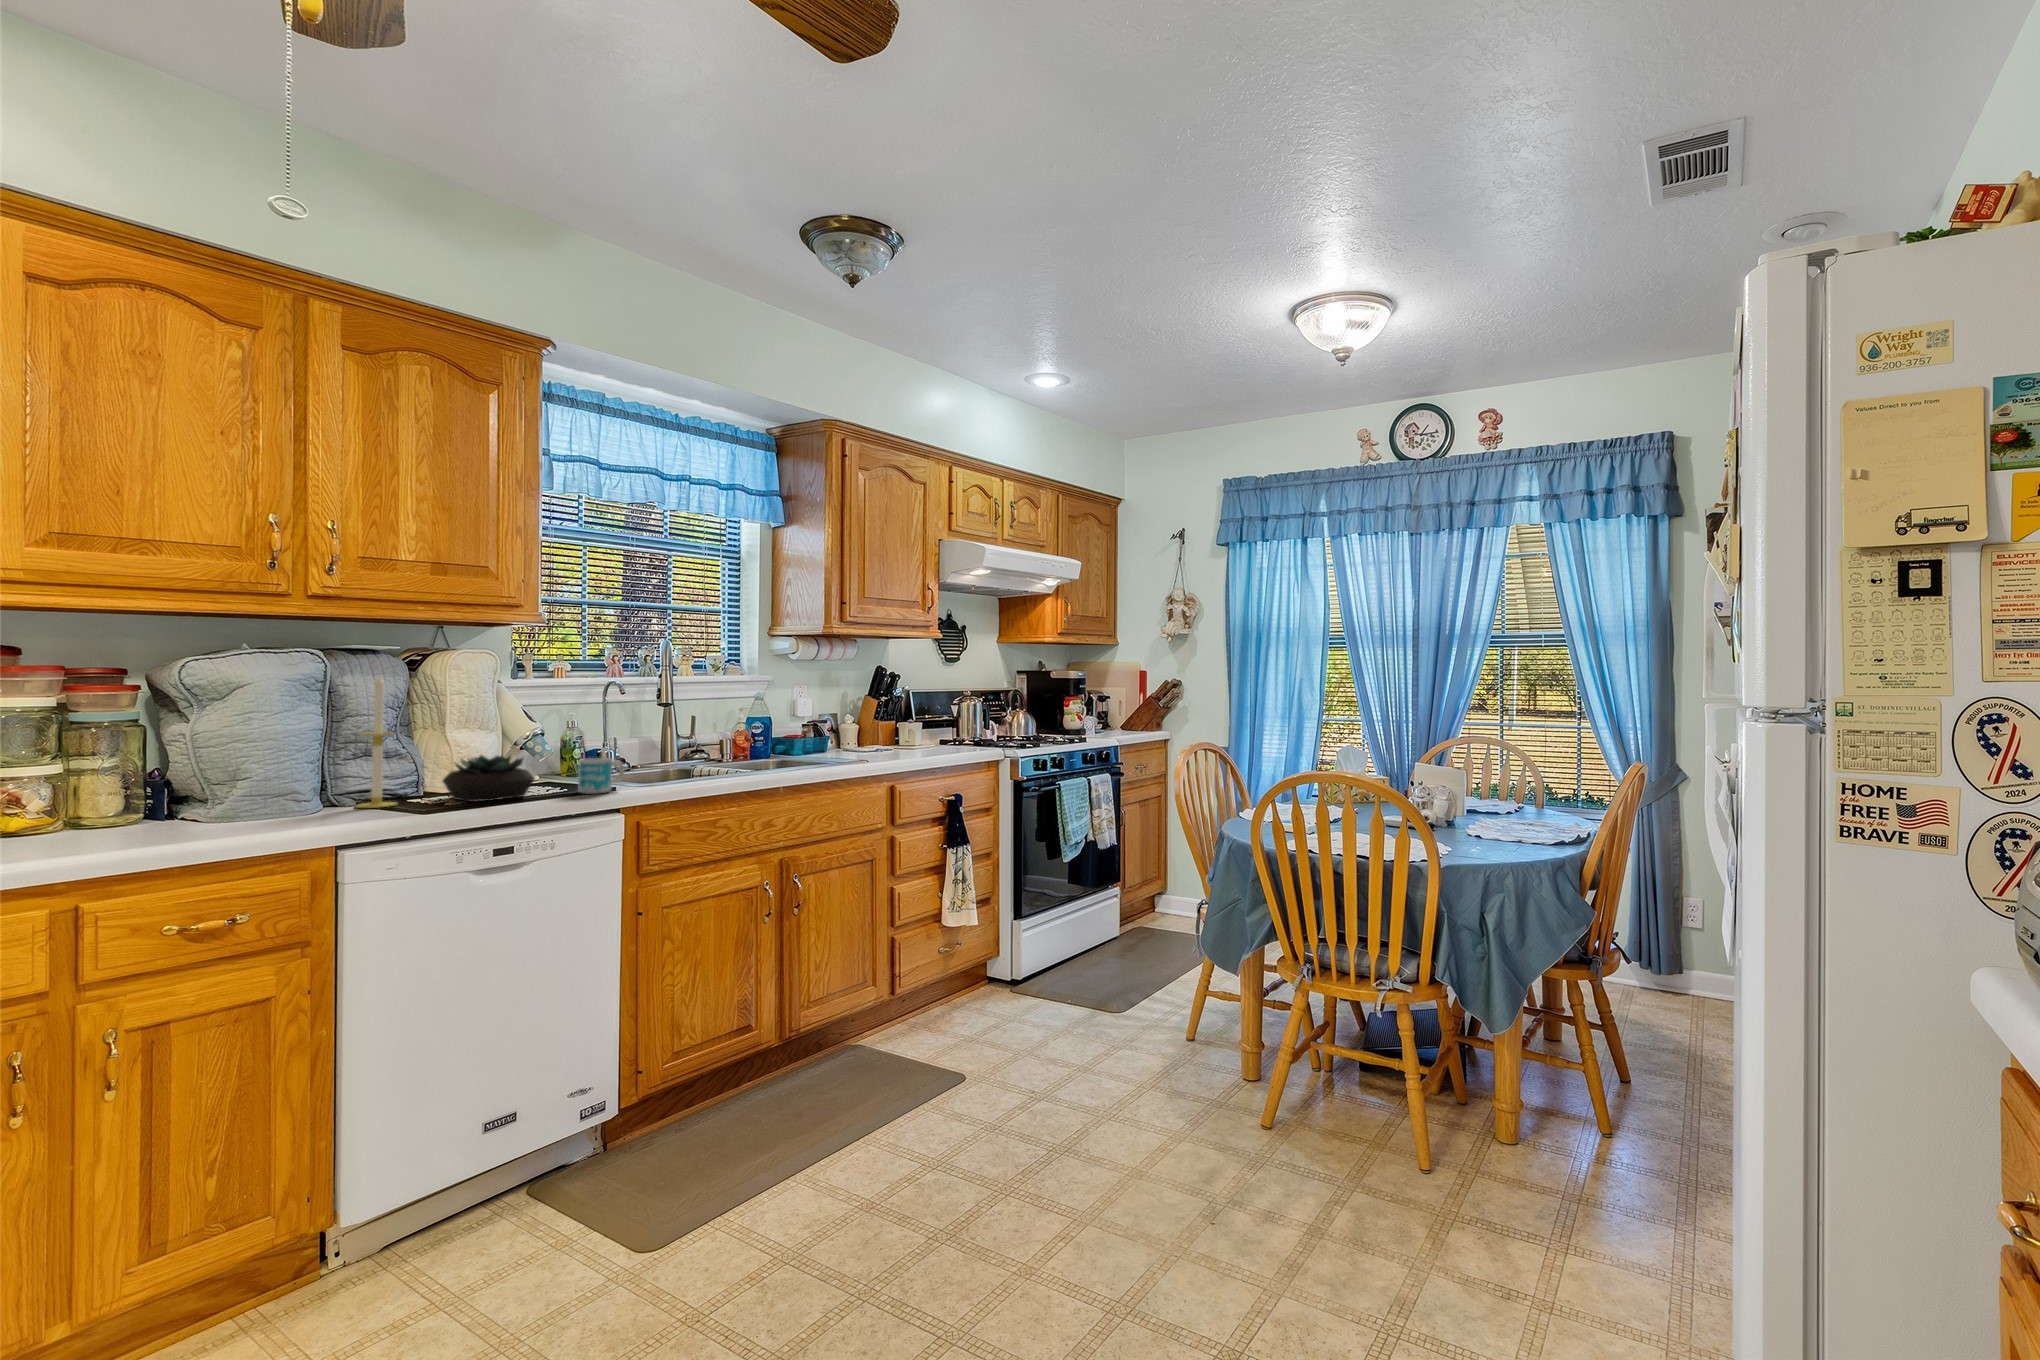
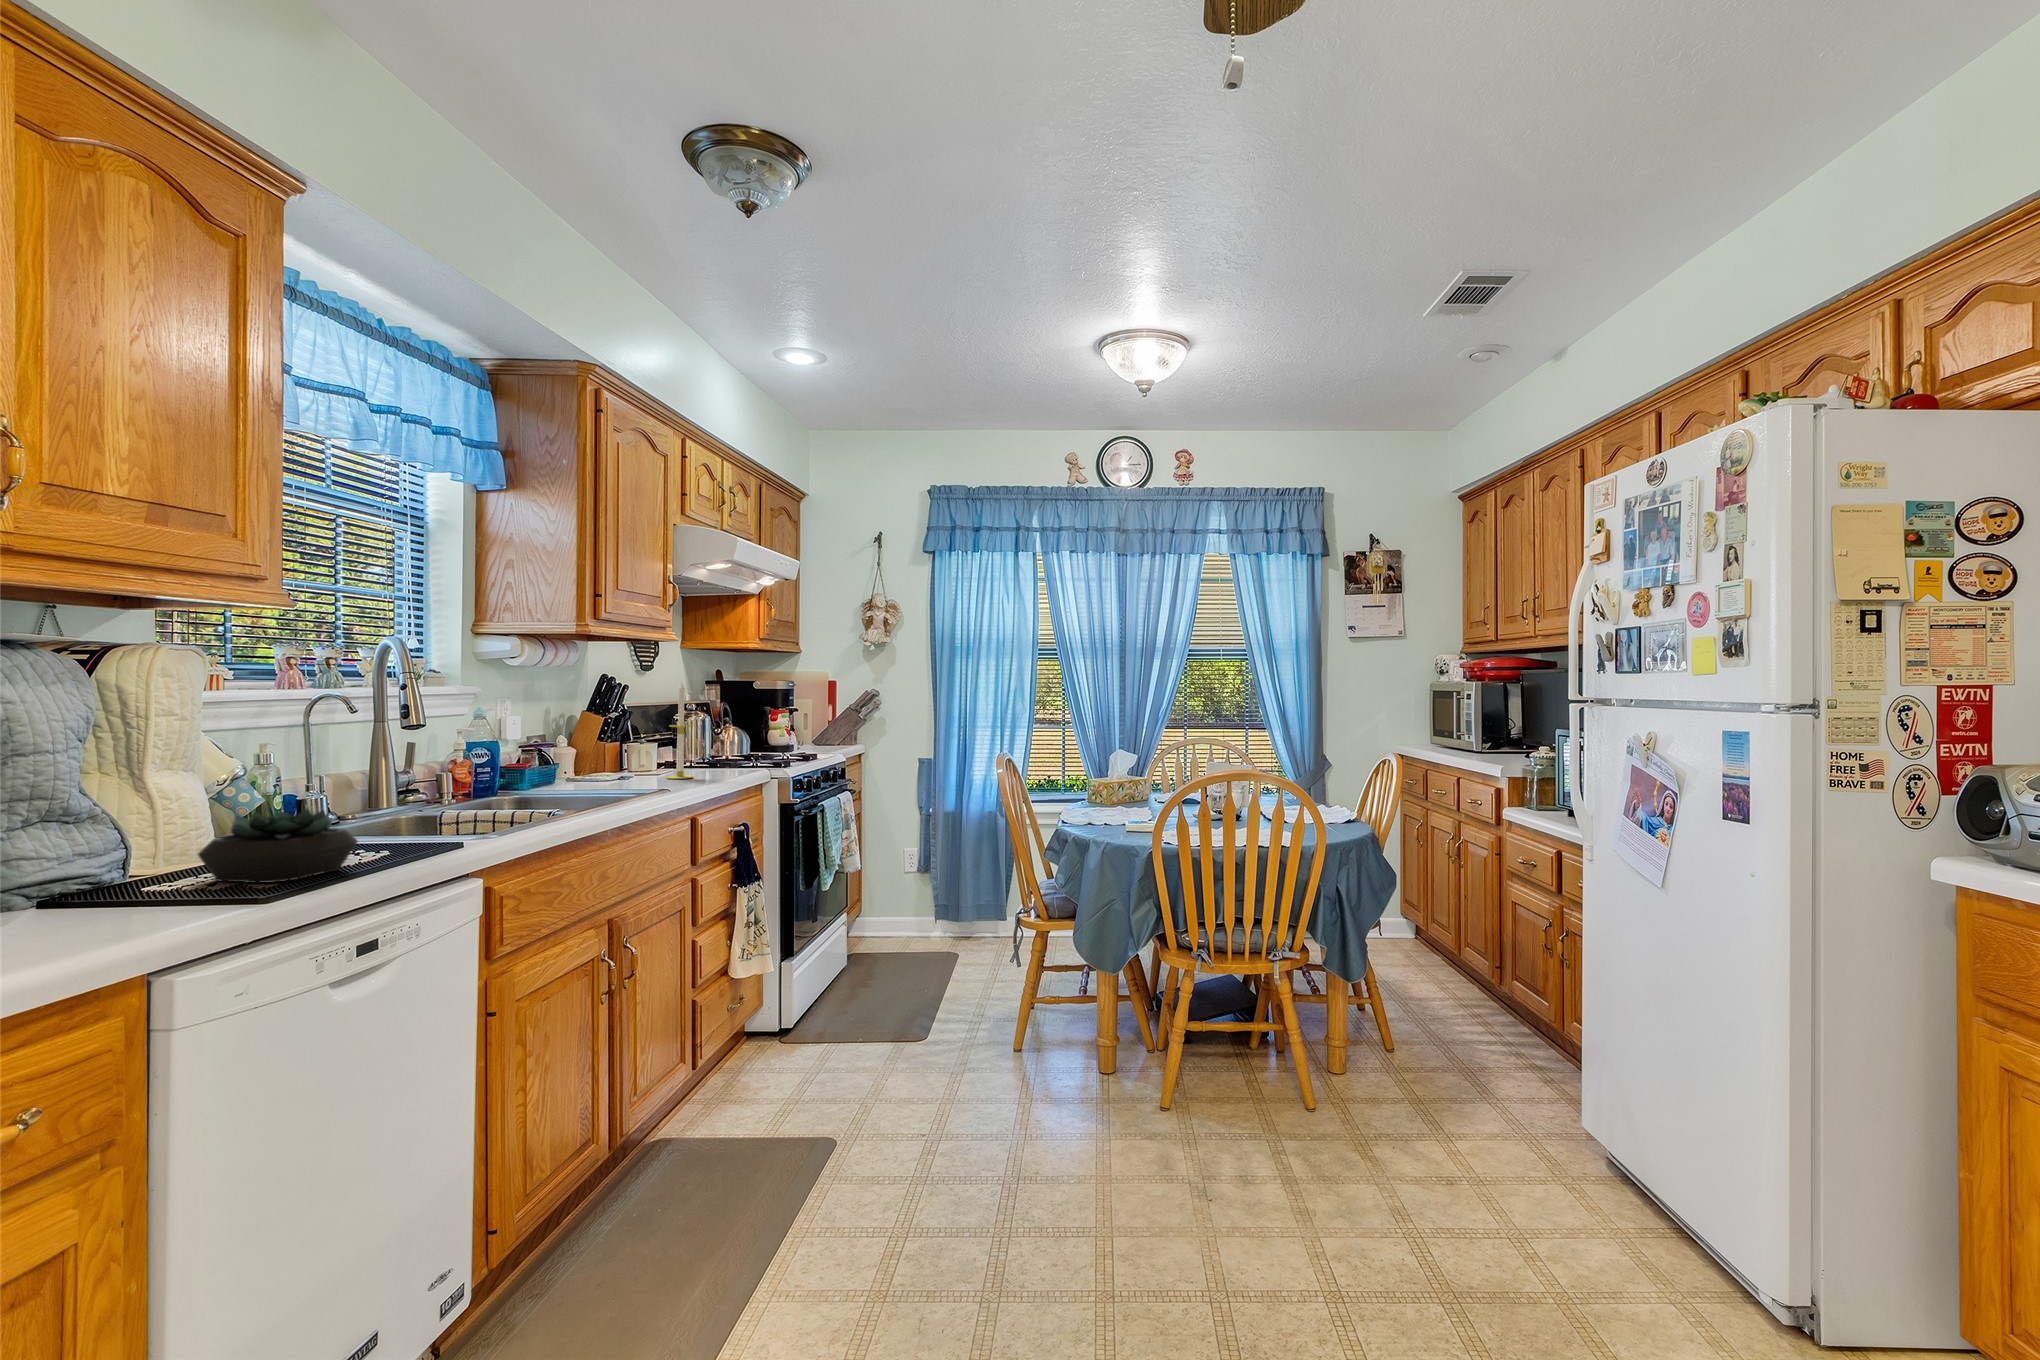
candle: present [356,676,397,808] -> present [666,683,693,779]
mug: present [578,758,625,794] -> none [404,805,461,856]

